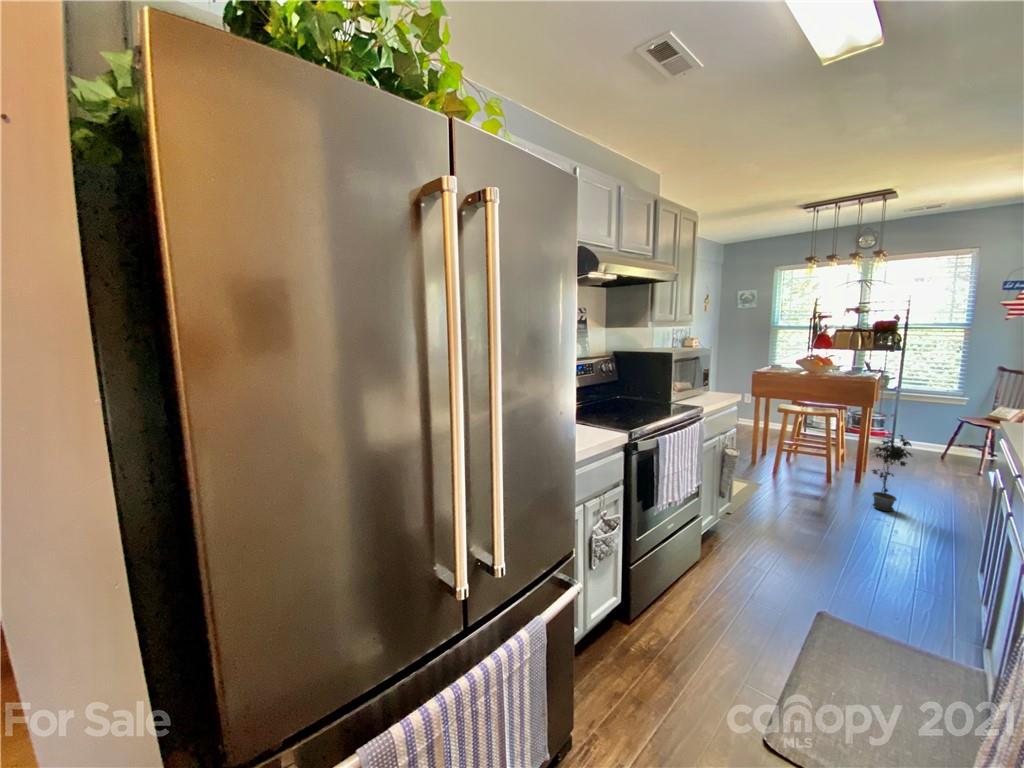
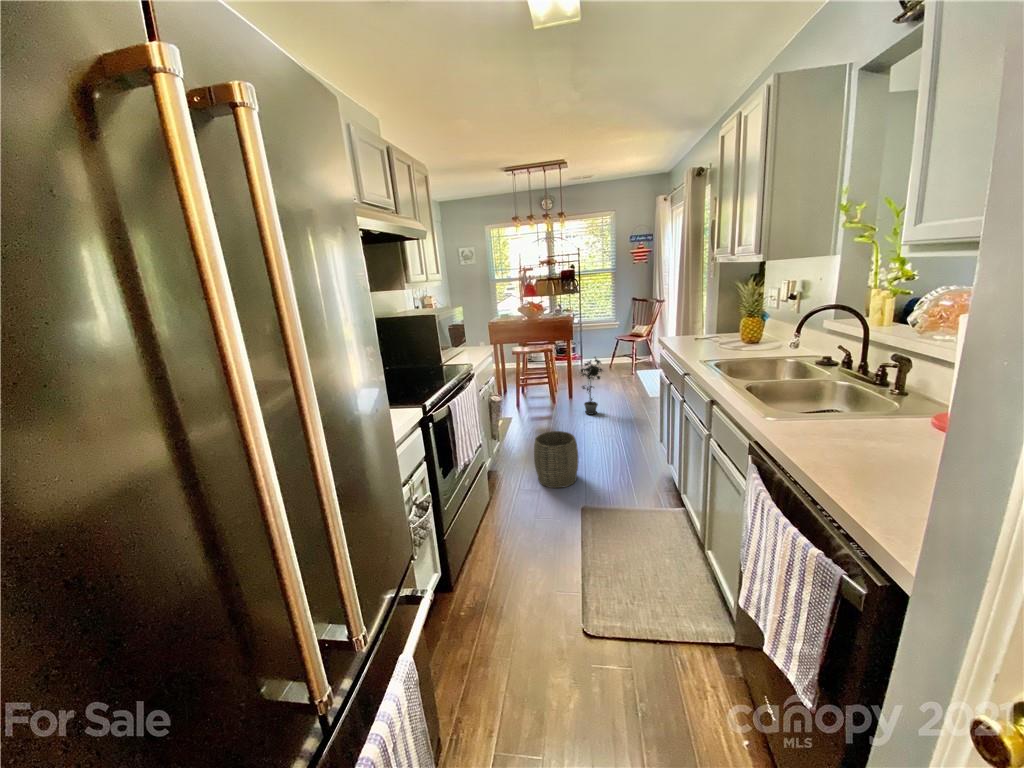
woven basket: none [767,507,833,582] -> present [534,431,578,488]

